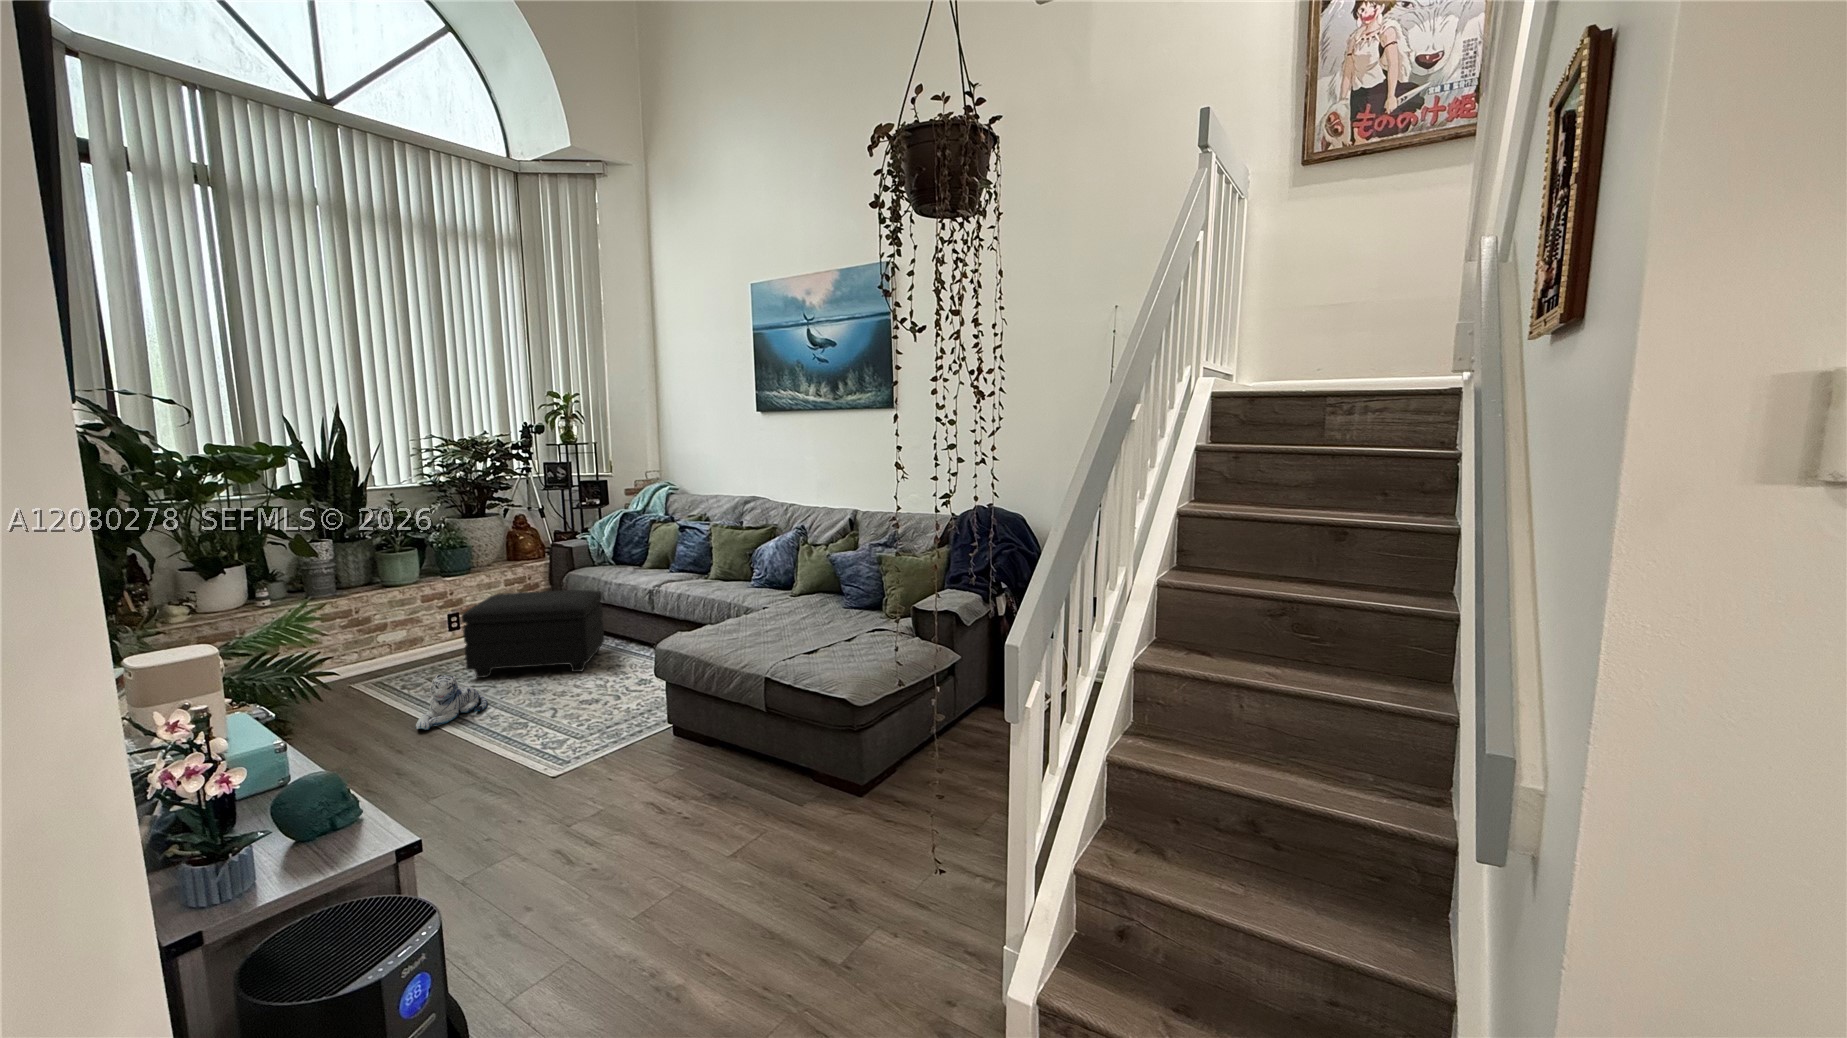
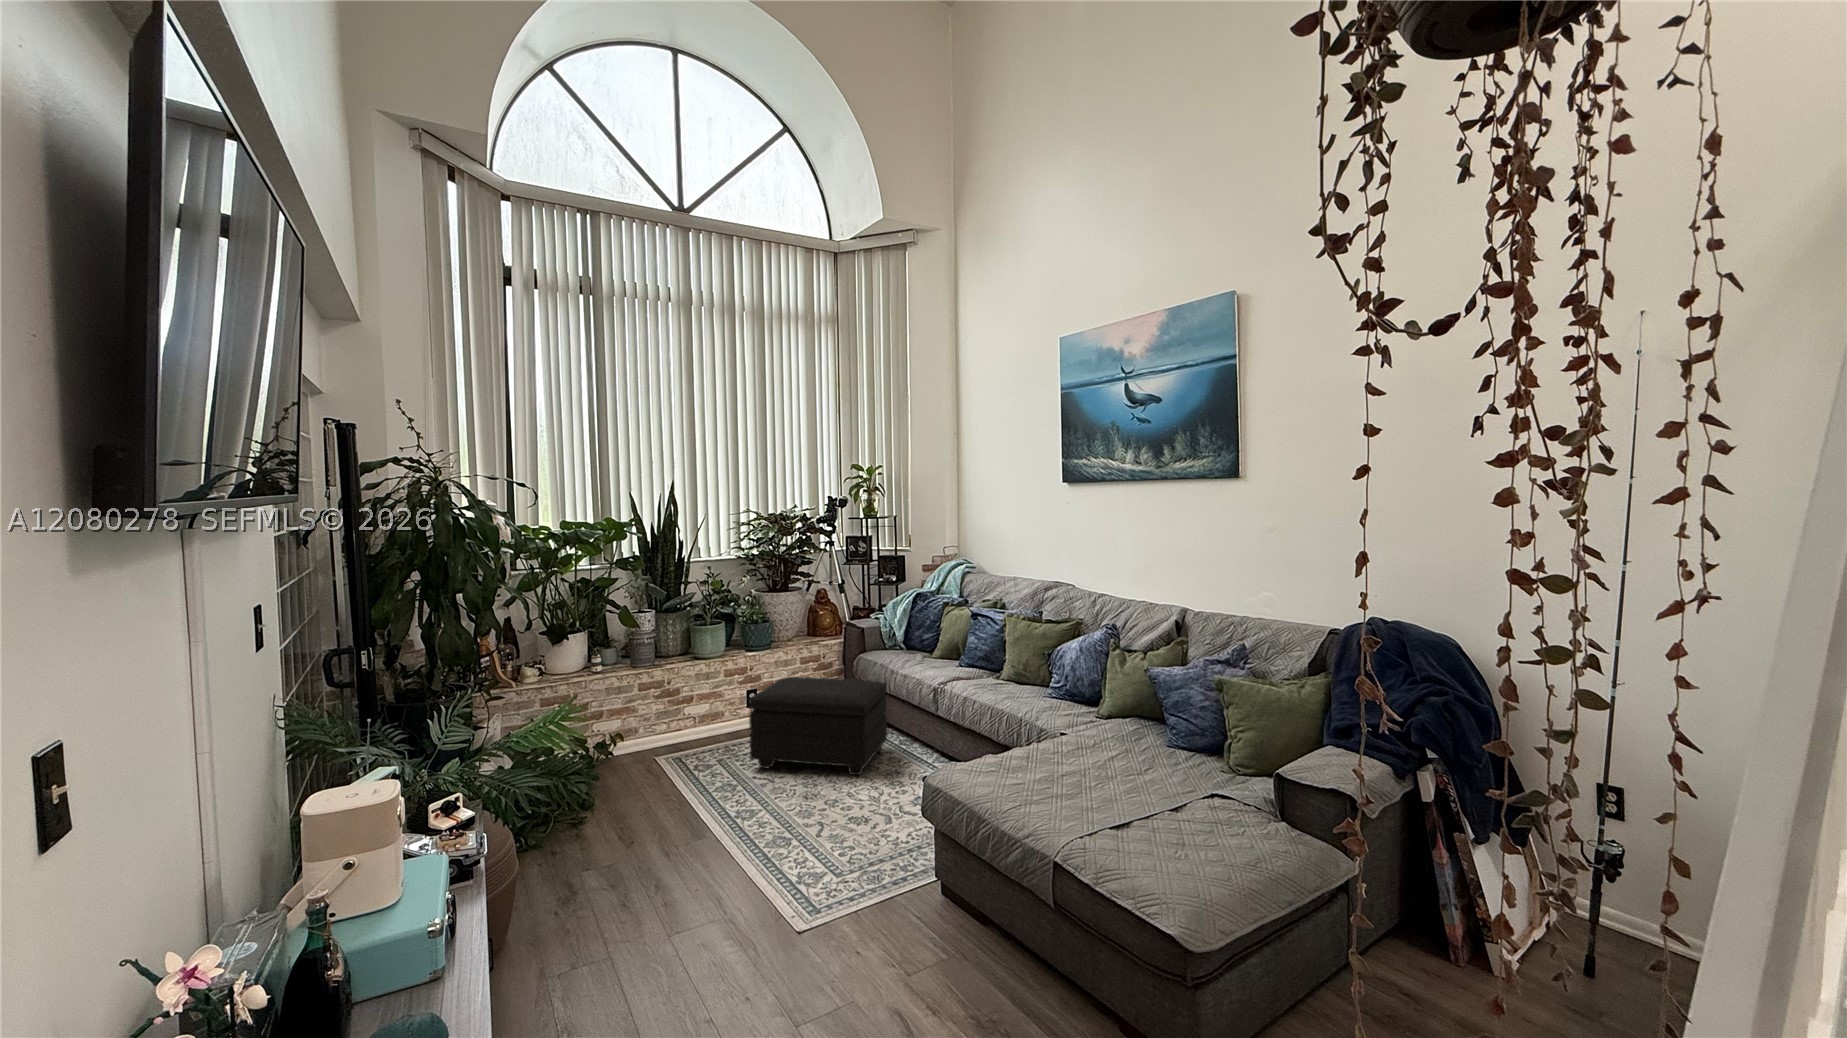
plush toy: present [415,675,488,730] -> none [688,769,761,830]

